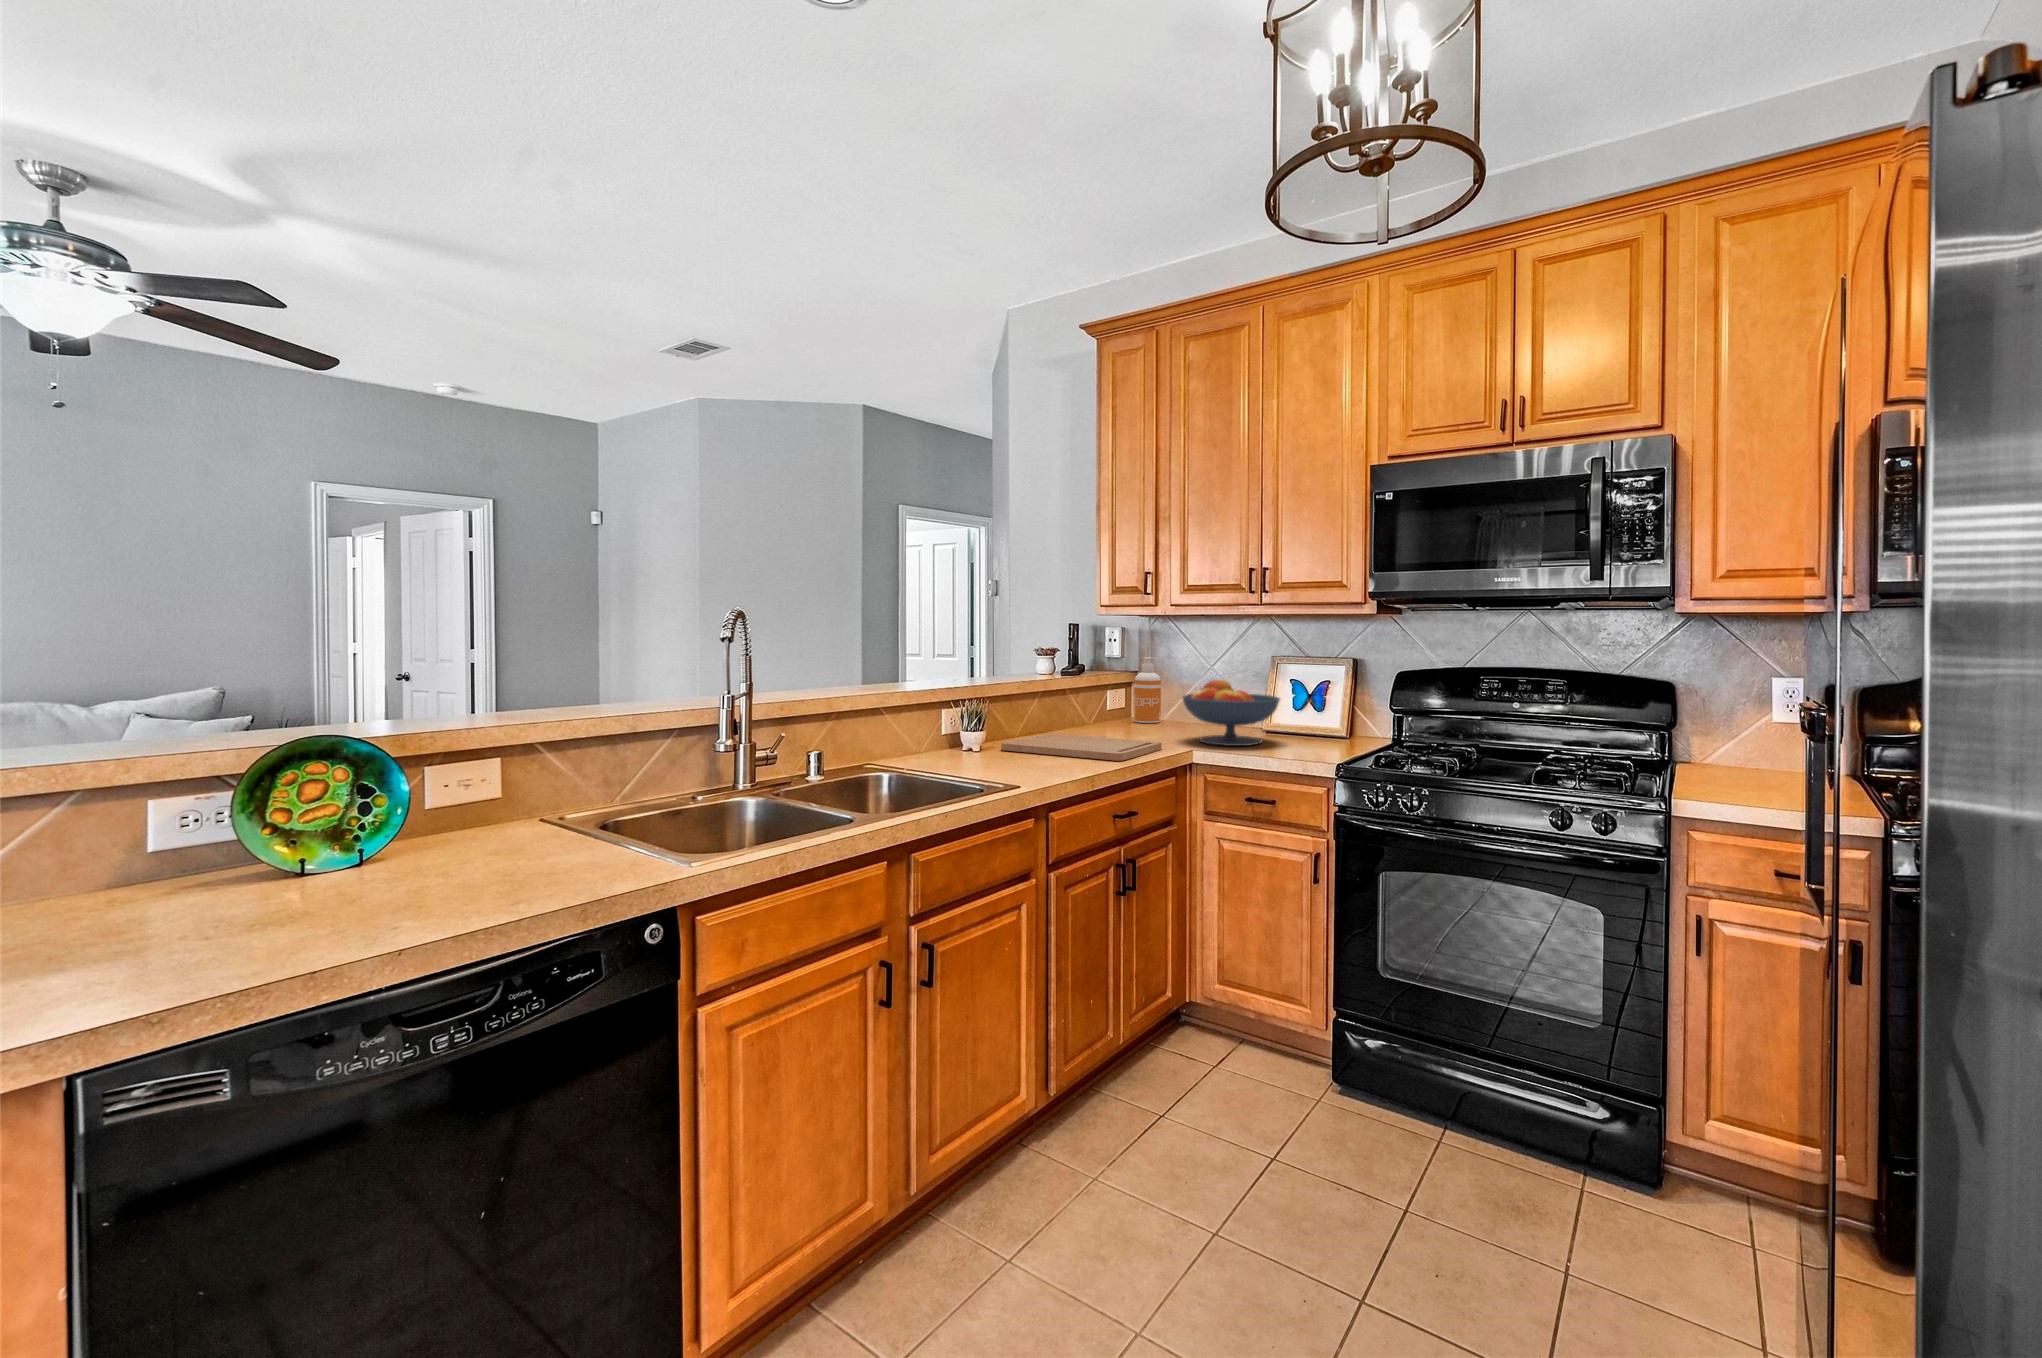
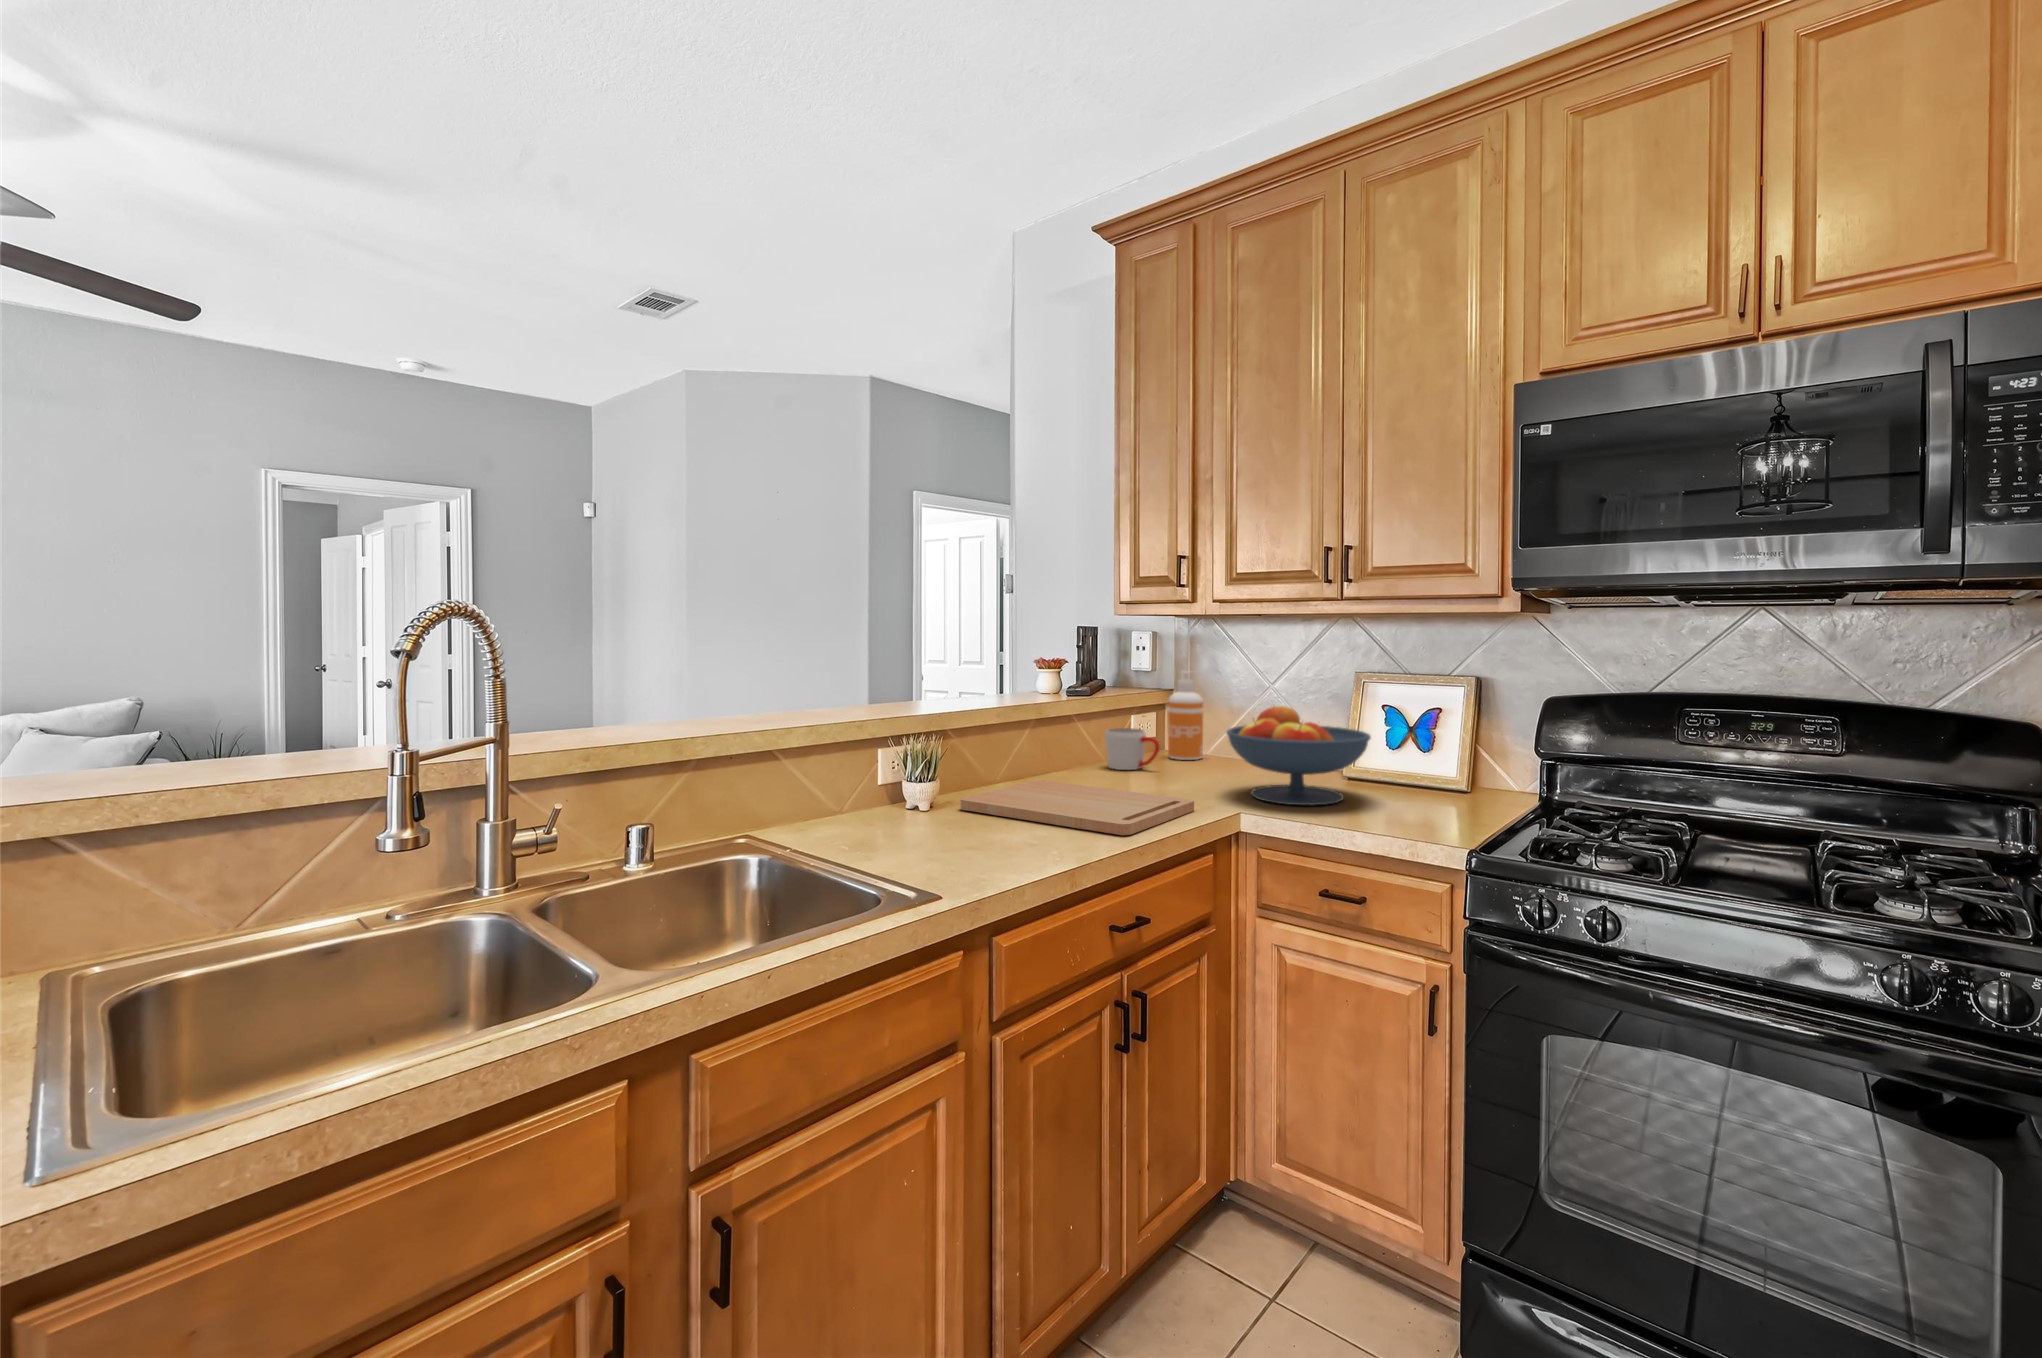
mug: none [1091,699,1131,729] -> present [1105,728,1159,770]

